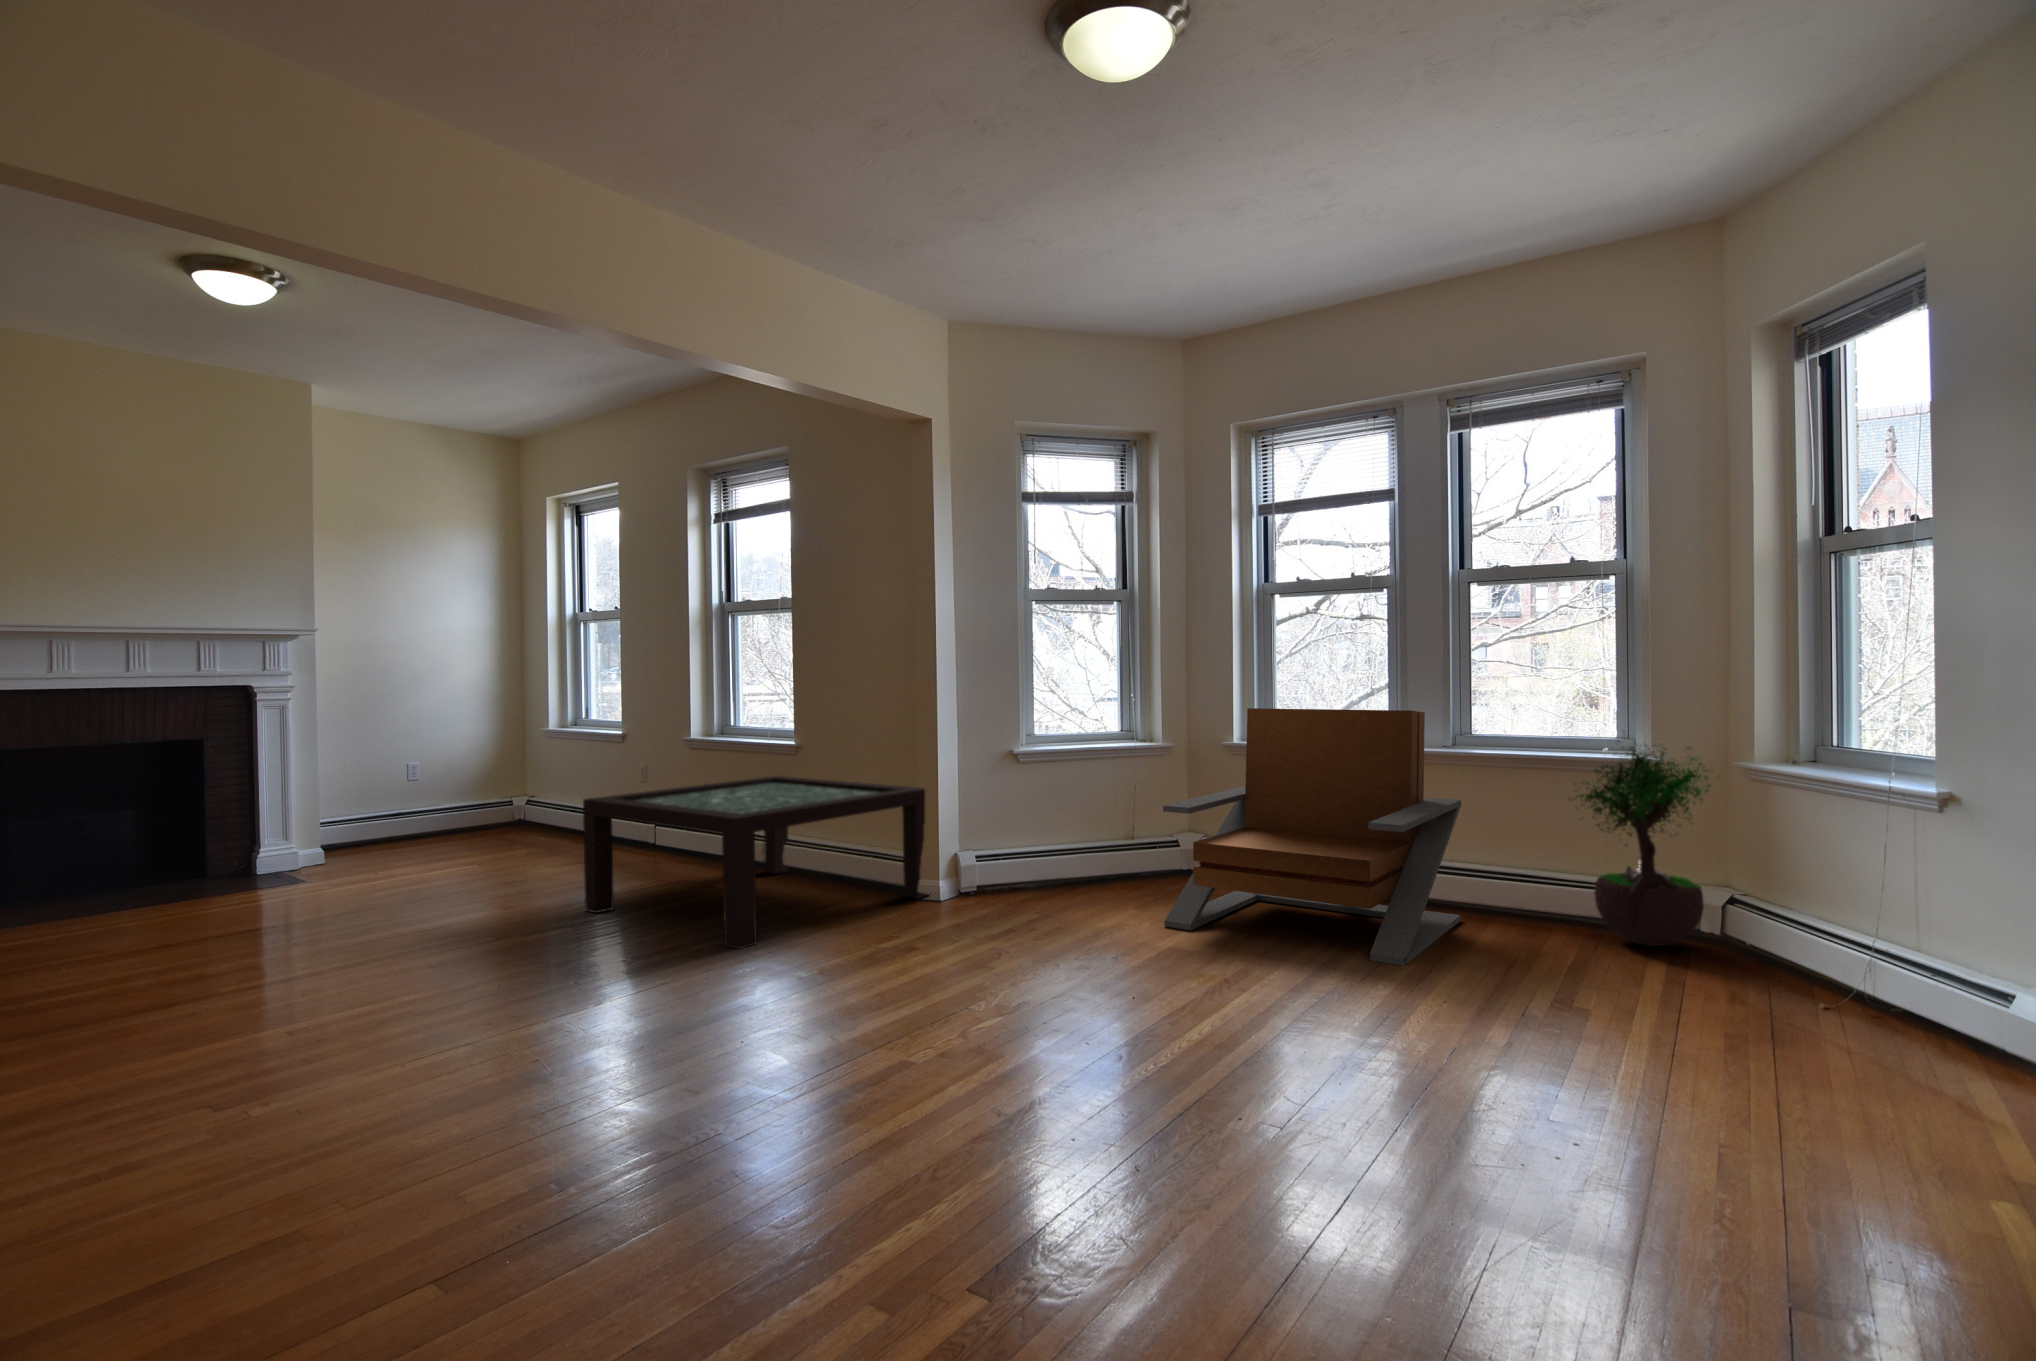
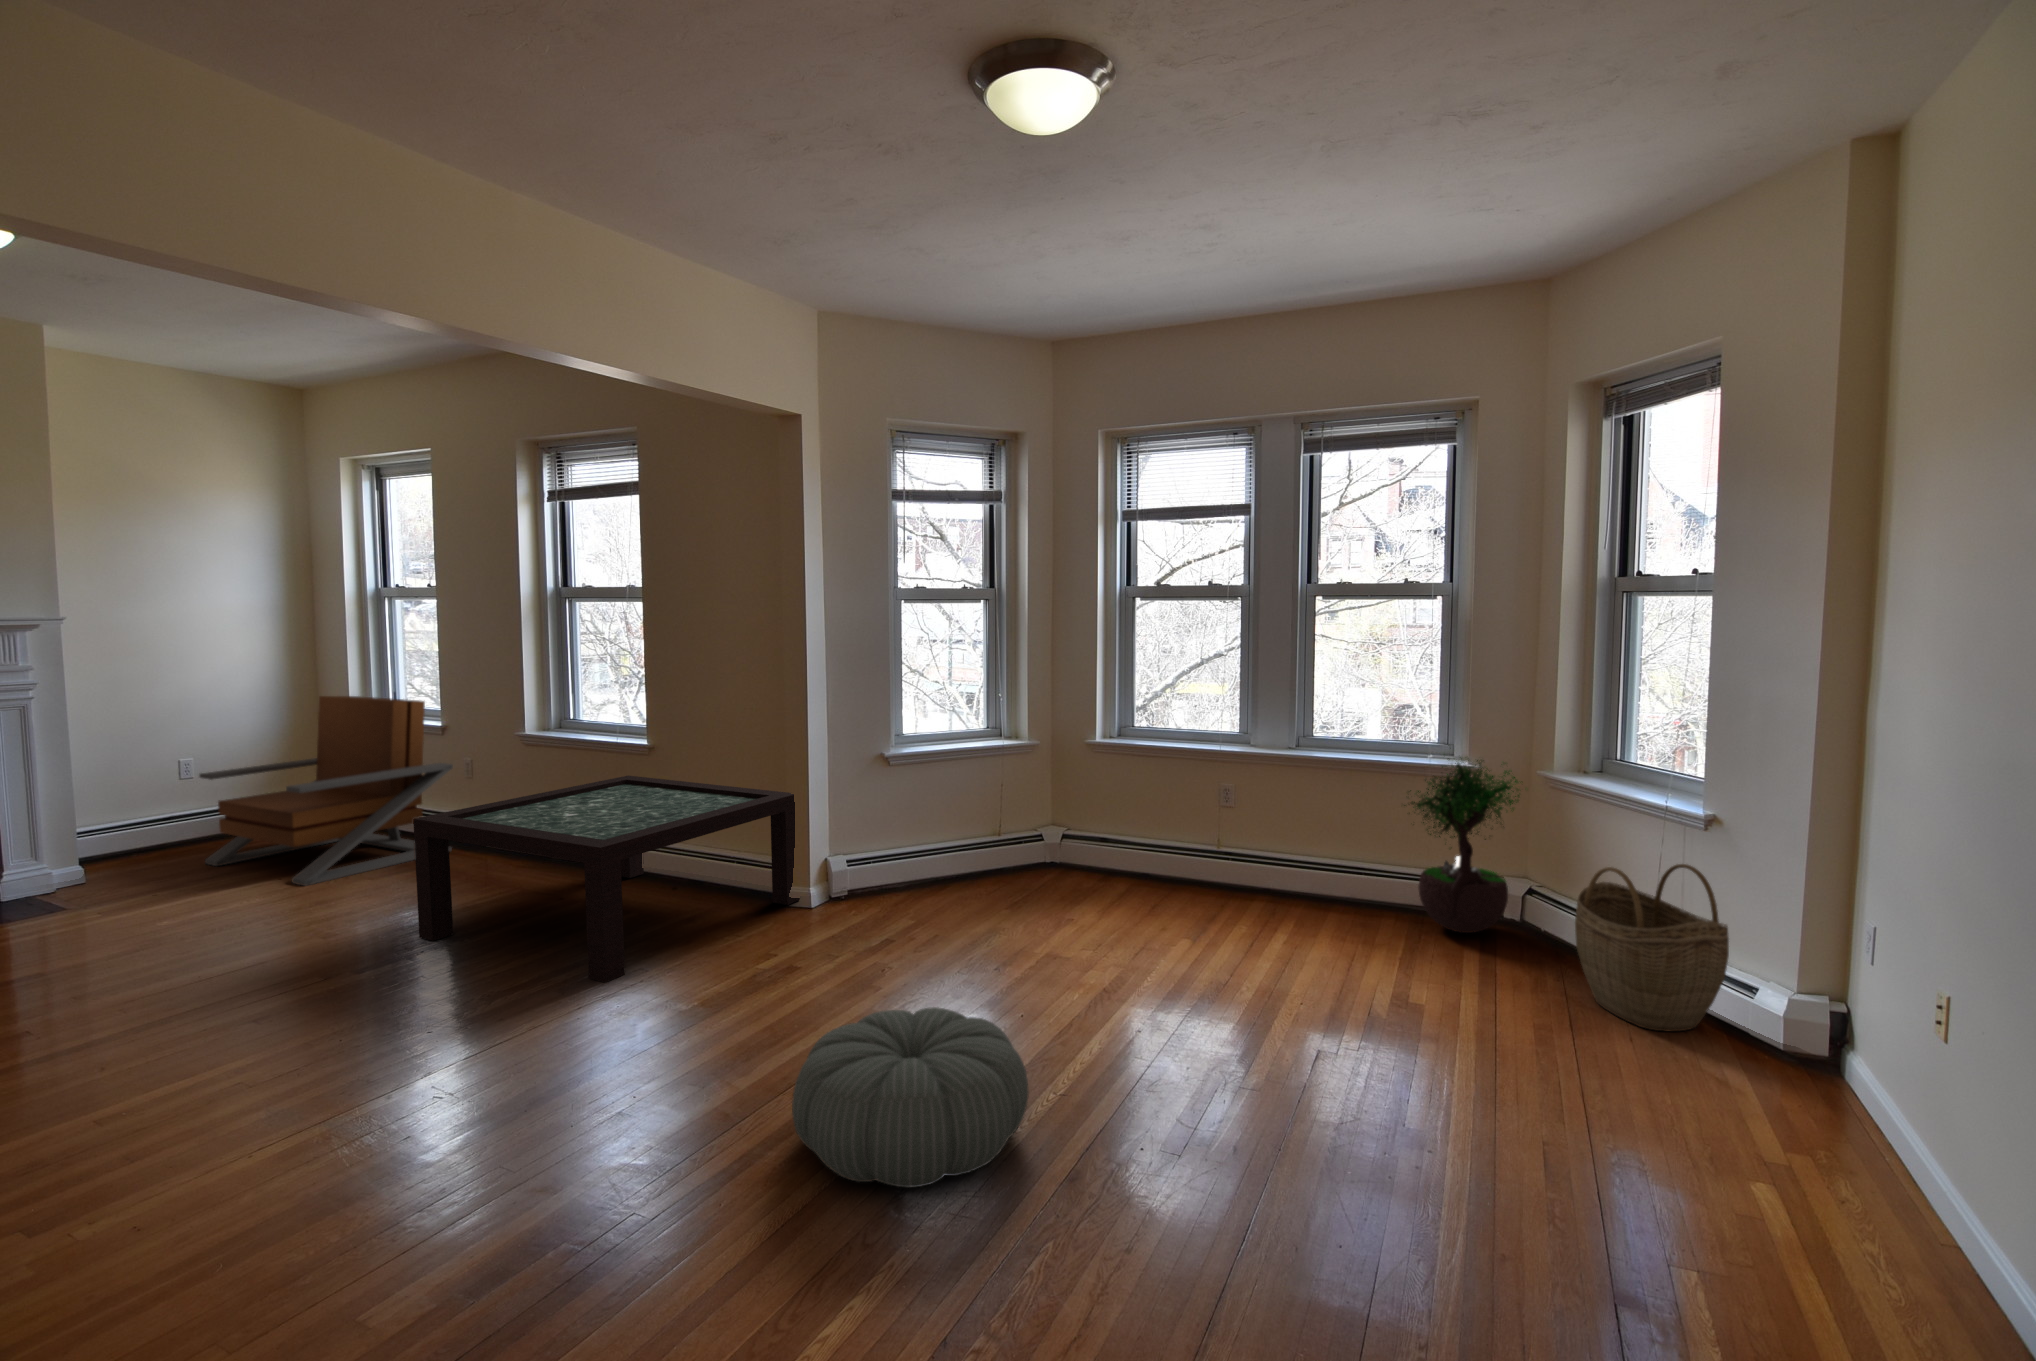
lounge chair: present [1163,708,1461,966] -> present [199,696,453,886]
woven basket: none [1774,850,1970,1044] -> present [1575,864,1729,1032]
pouf: none [882,958,1116,1114] -> present [792,1007,1029,1187]

